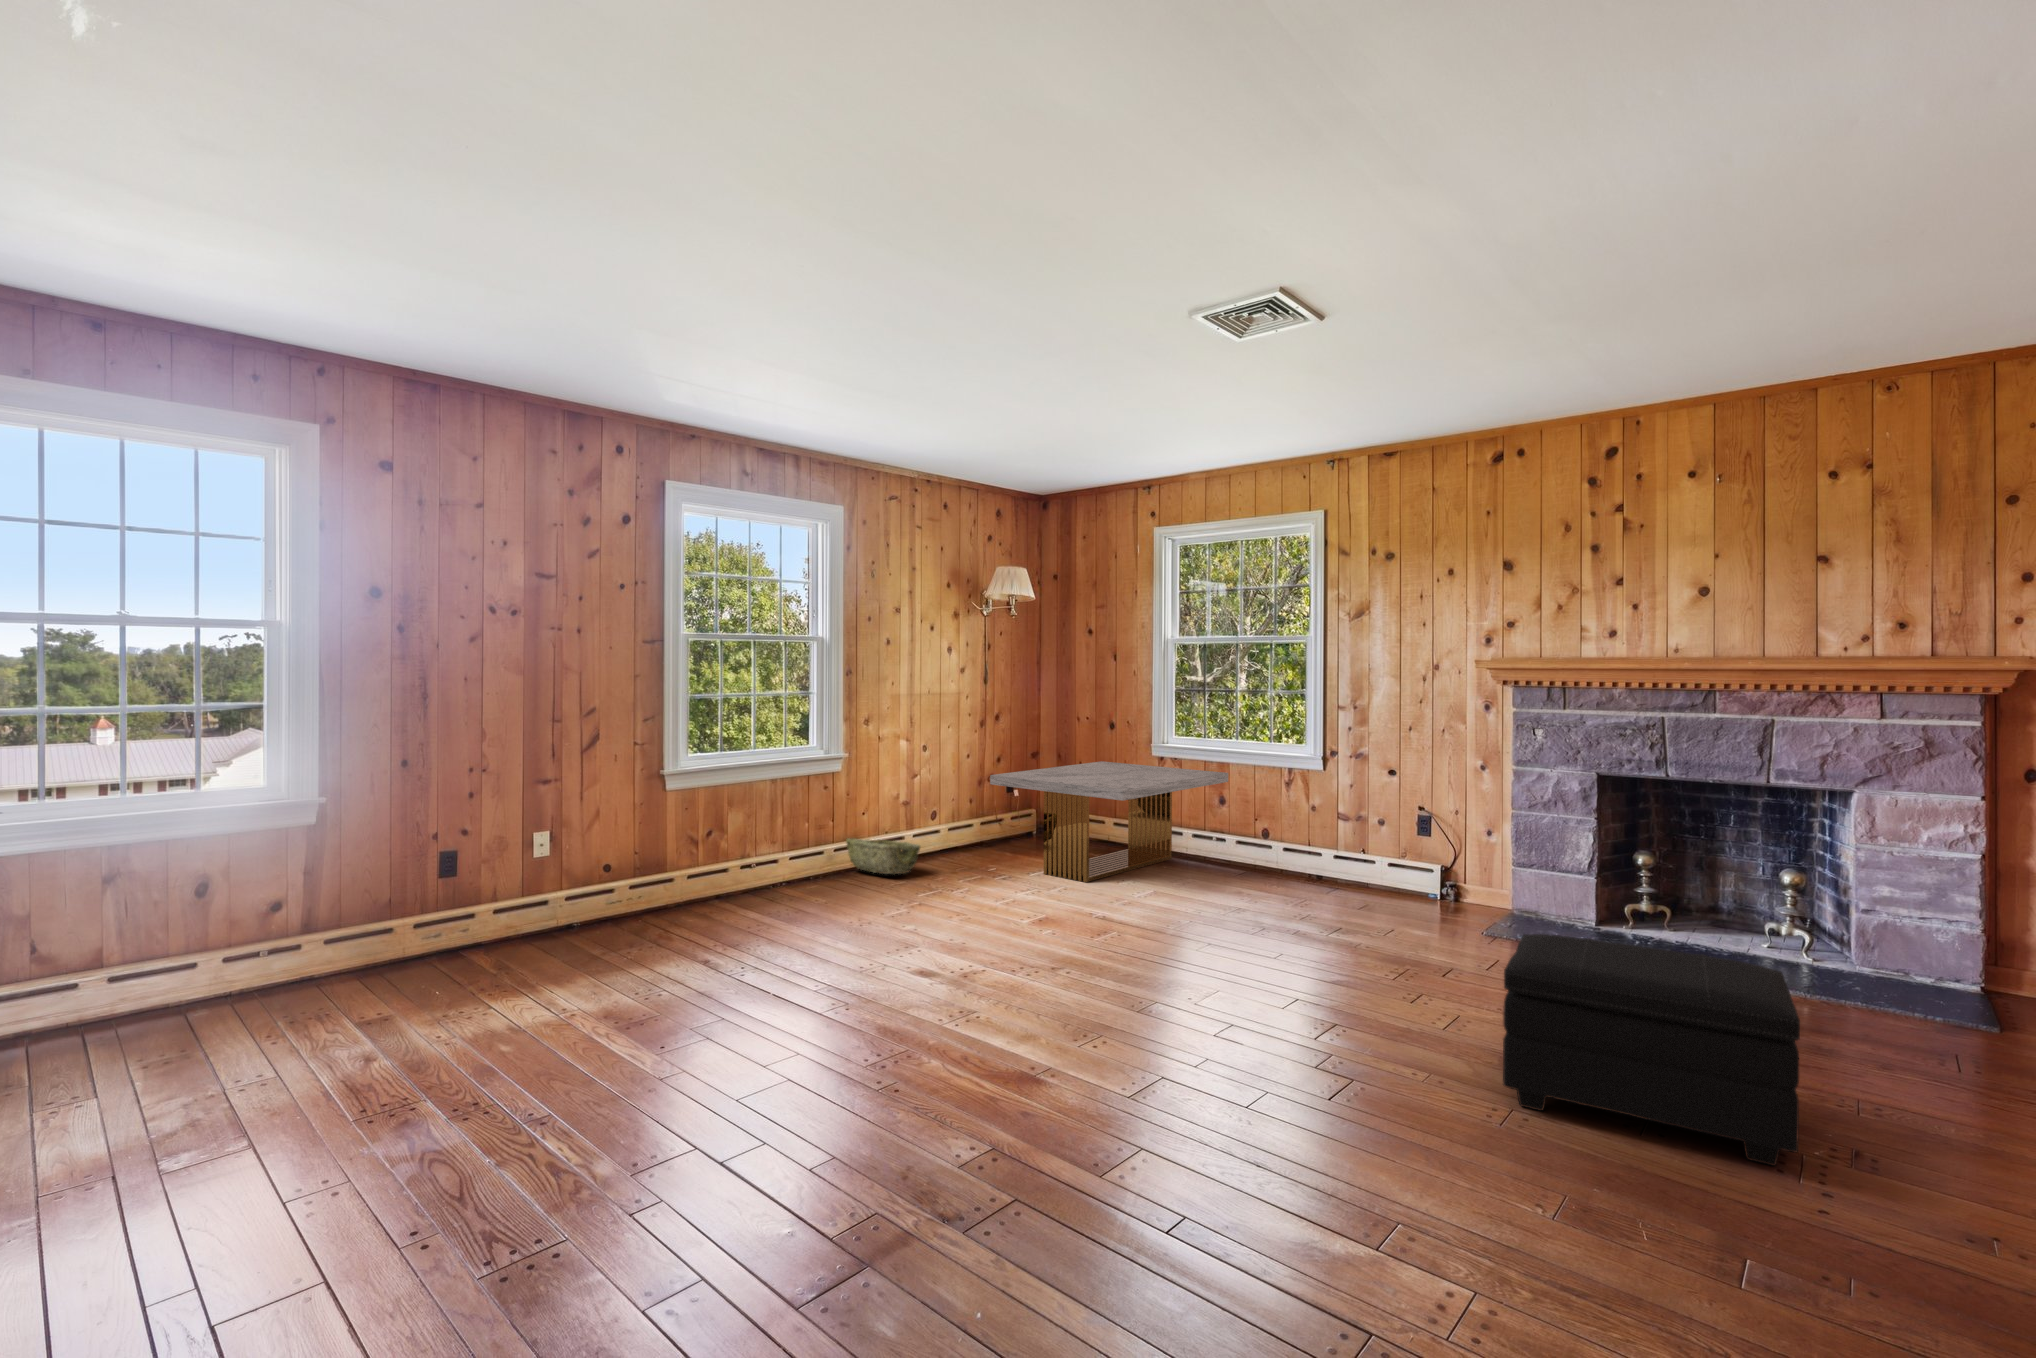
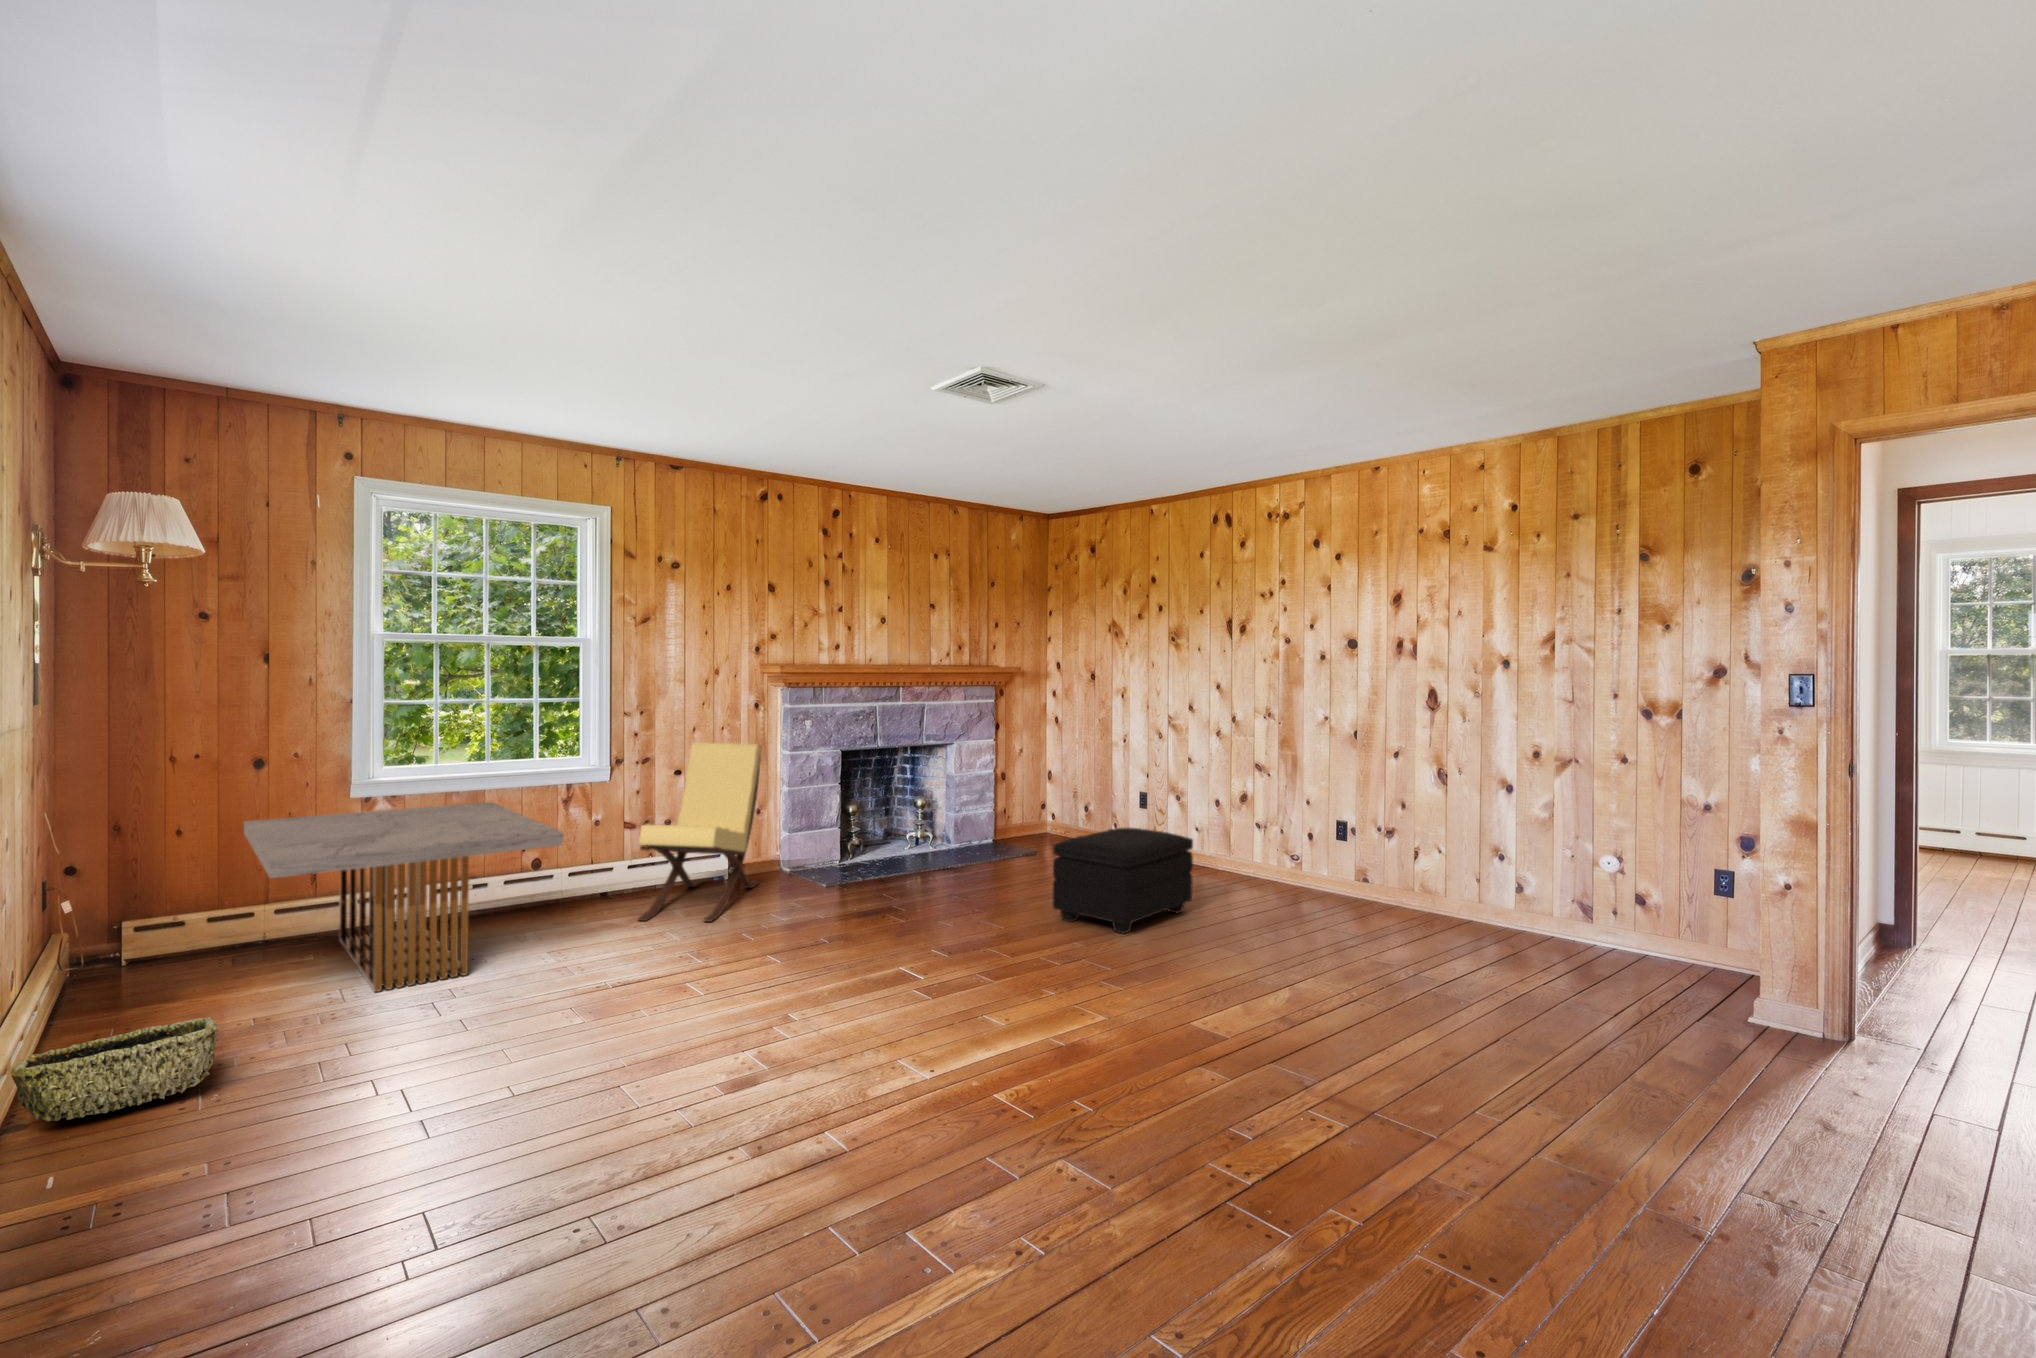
lounge chair: none [1252,741,1438,913] -> present [638,742,761,922]

